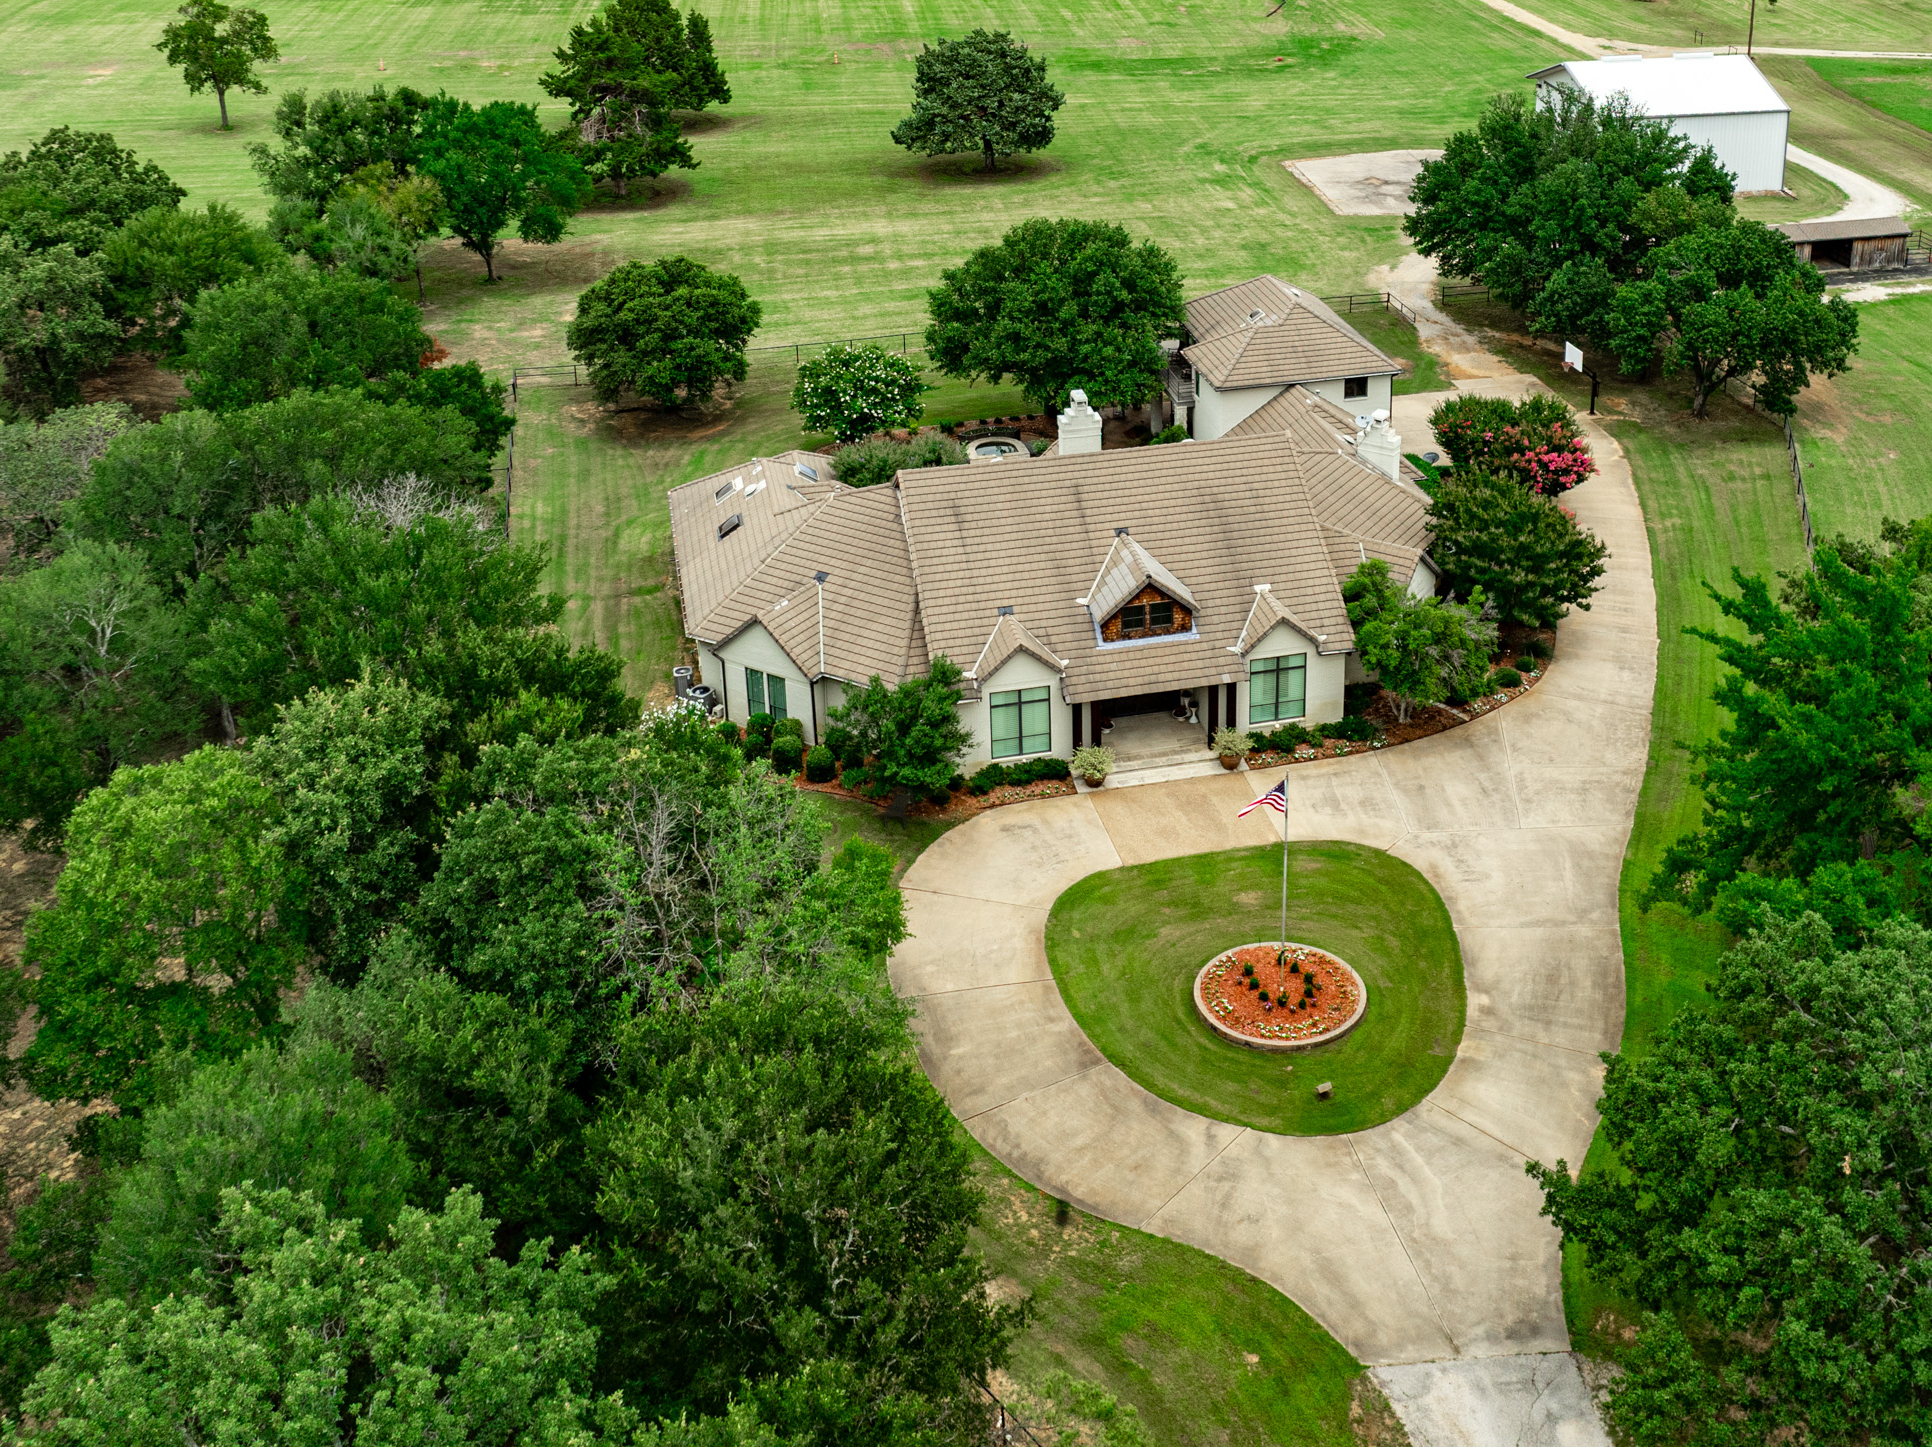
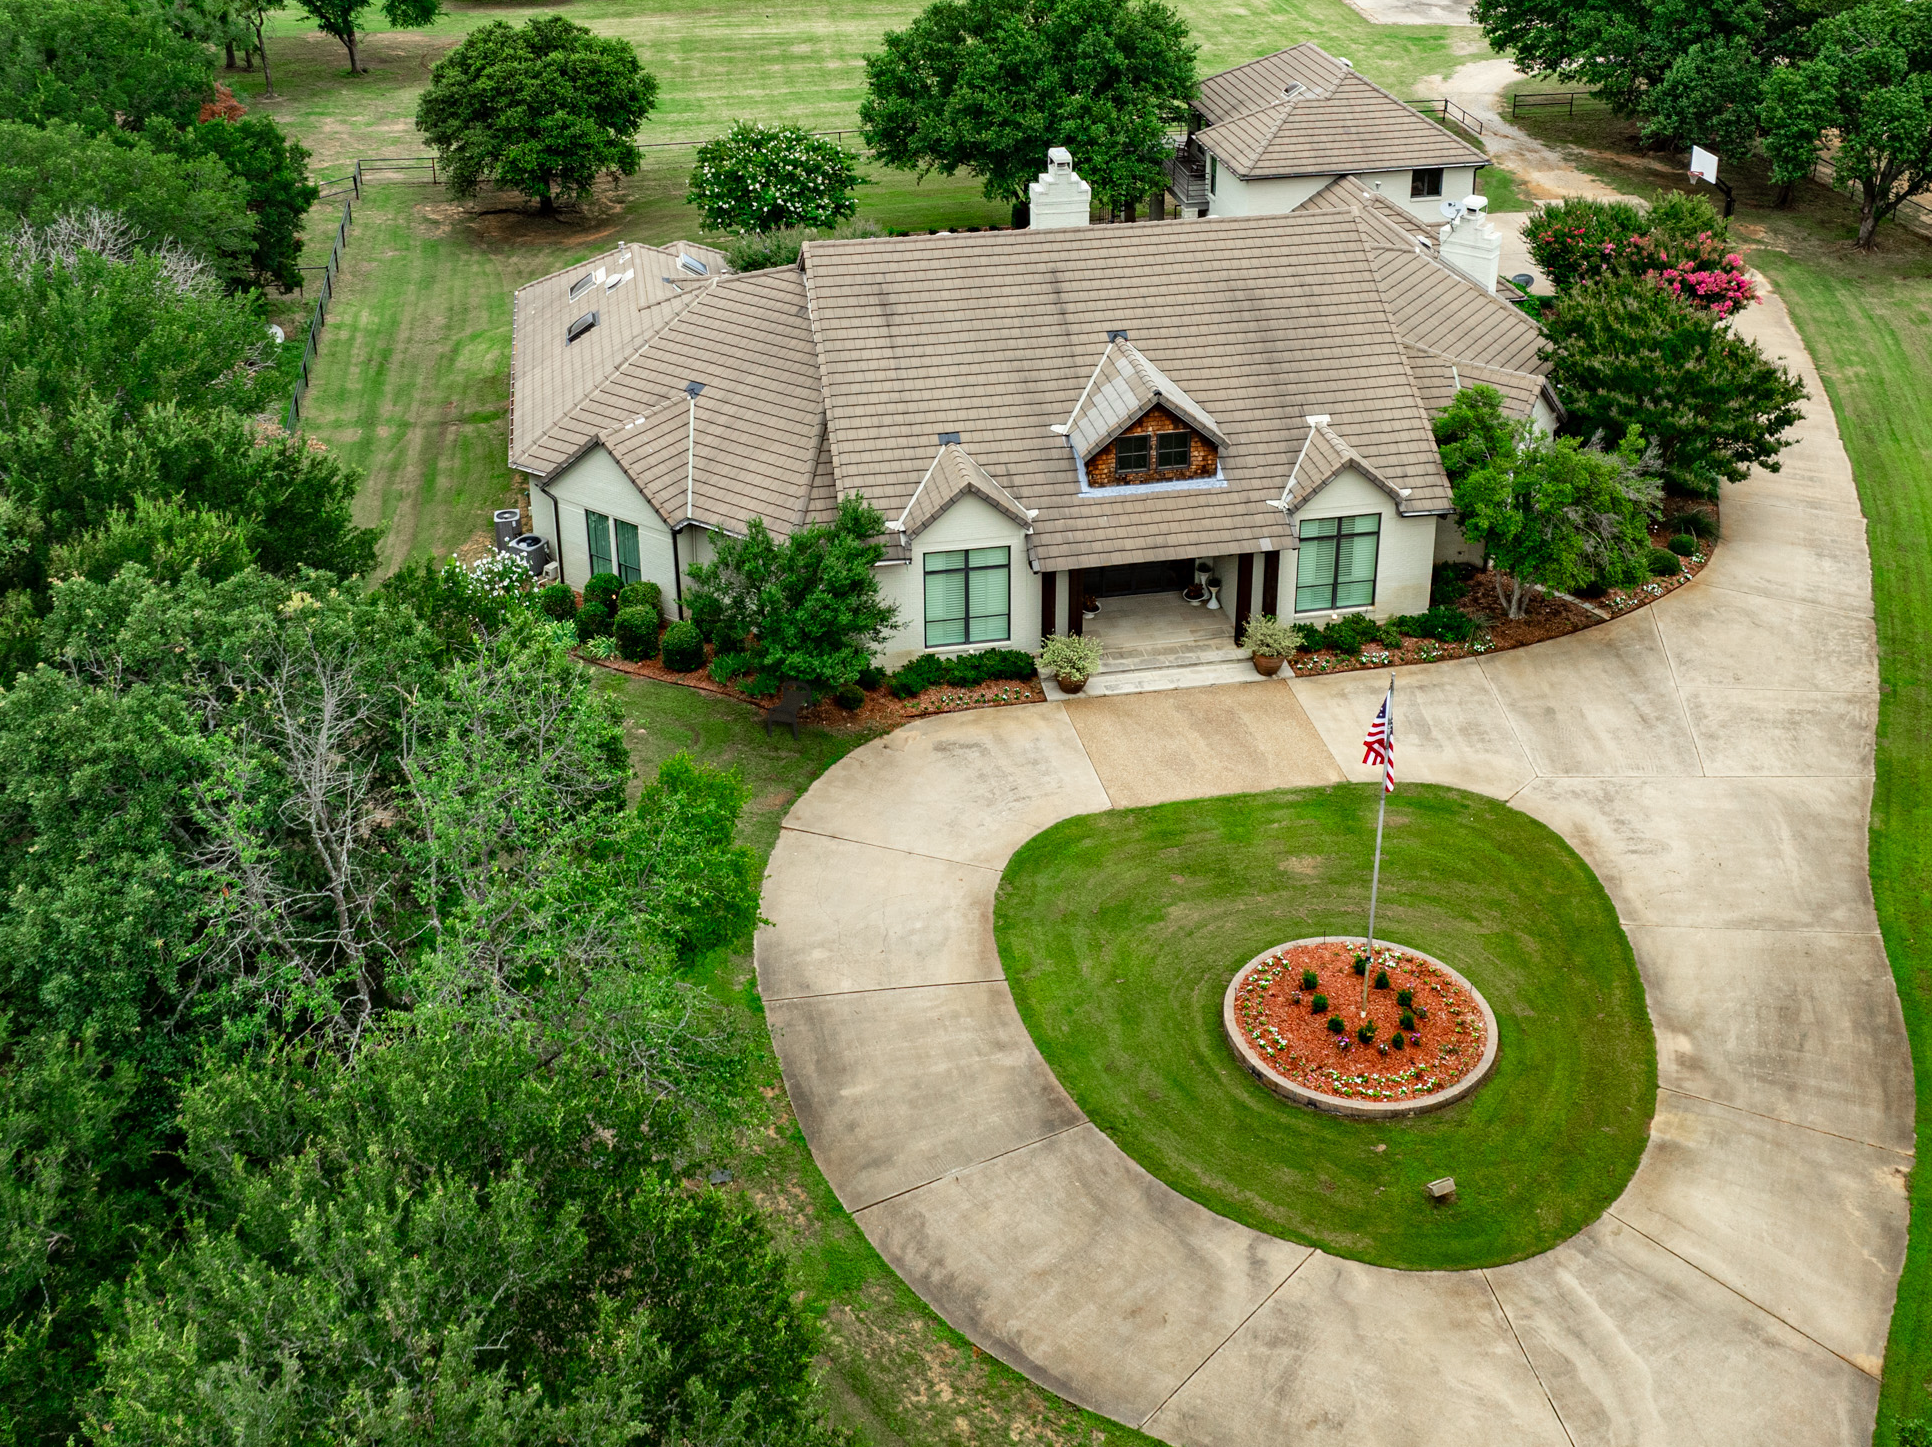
potted tree: present [1056,1198,1070,1226] -> none [997,1369,1026,1418]

